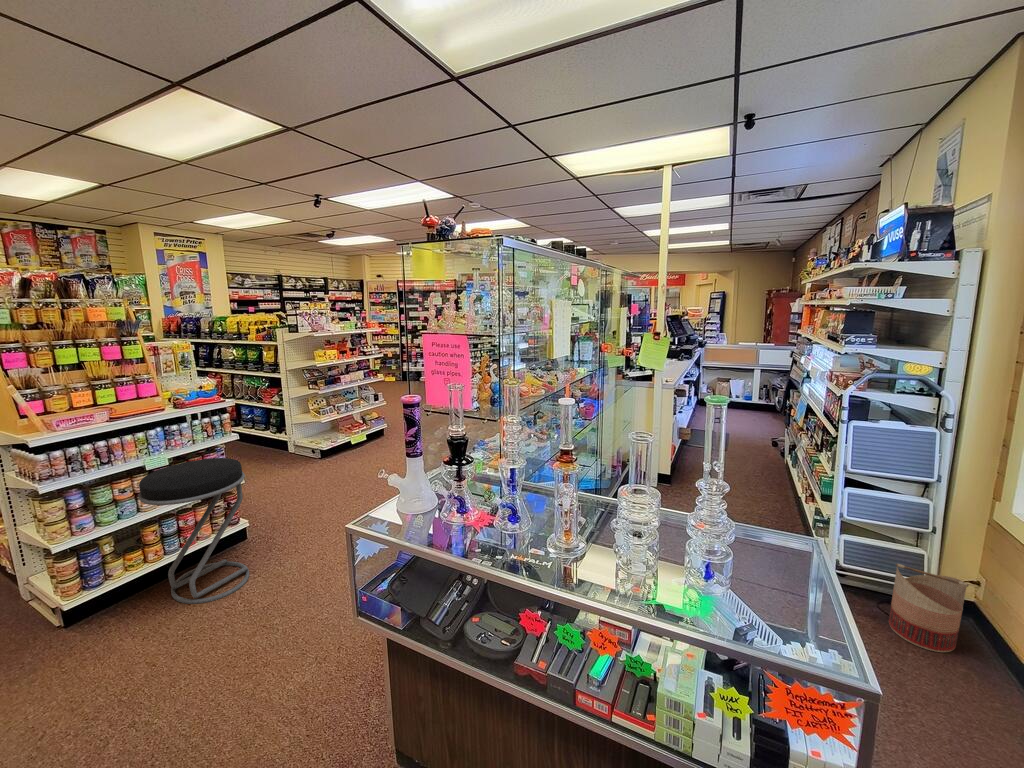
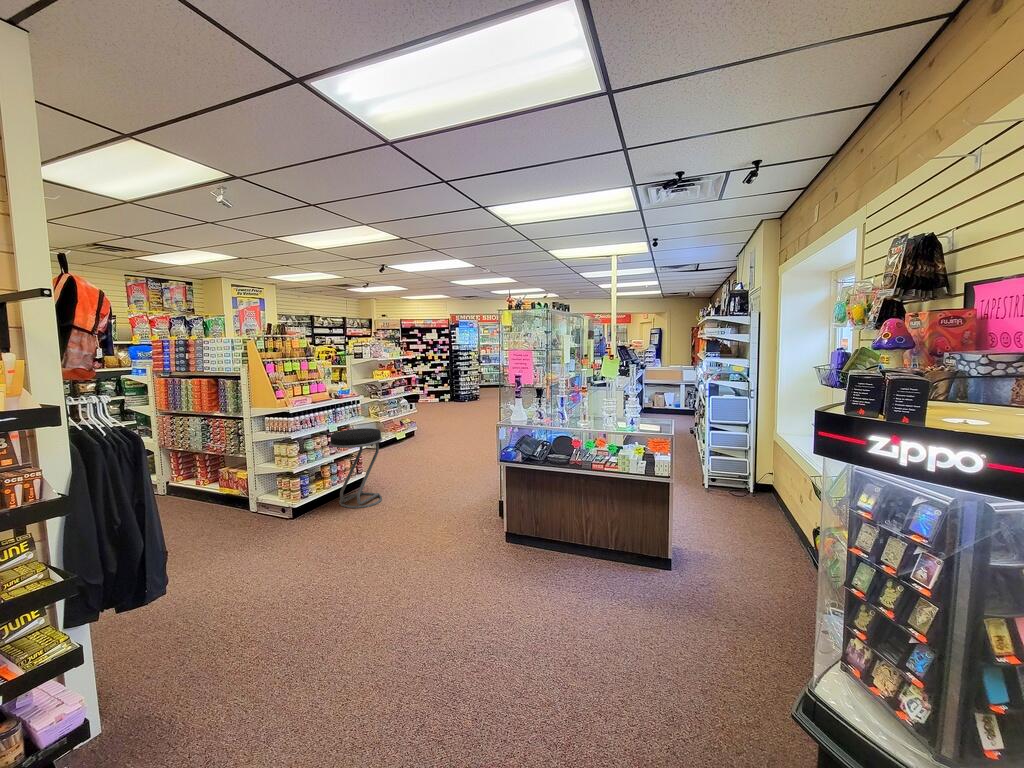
basket: present [889,564,969,652] -> none [731,465,761,504]

